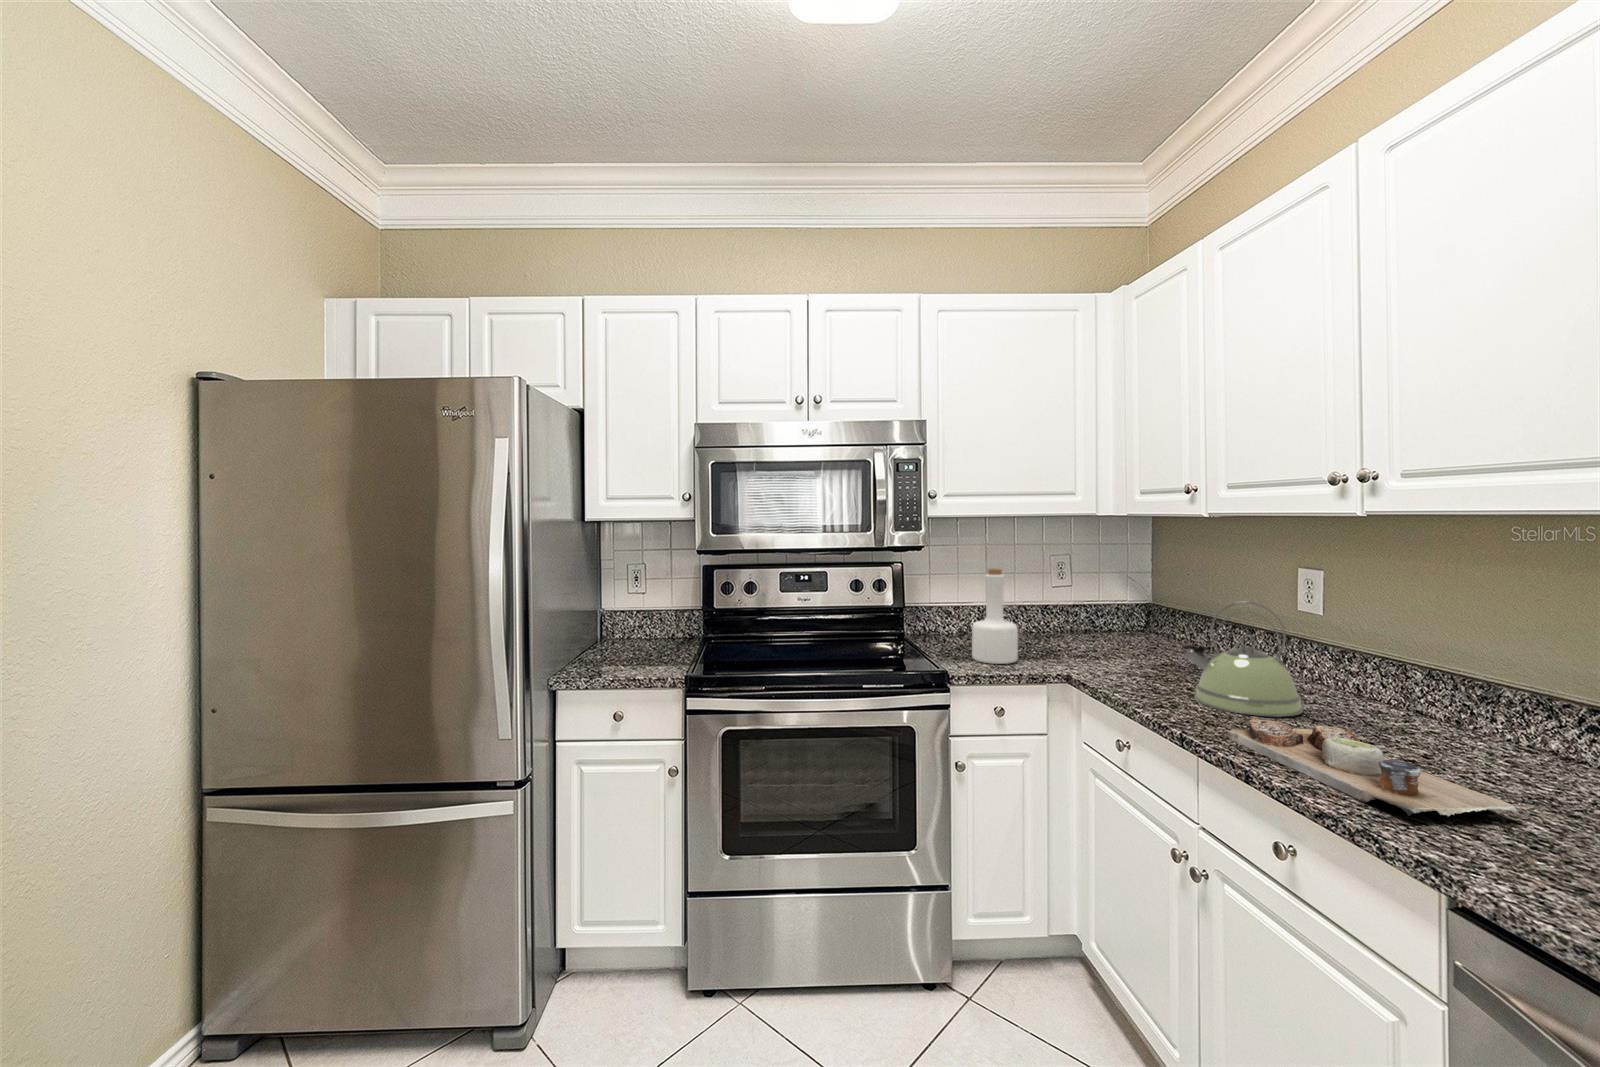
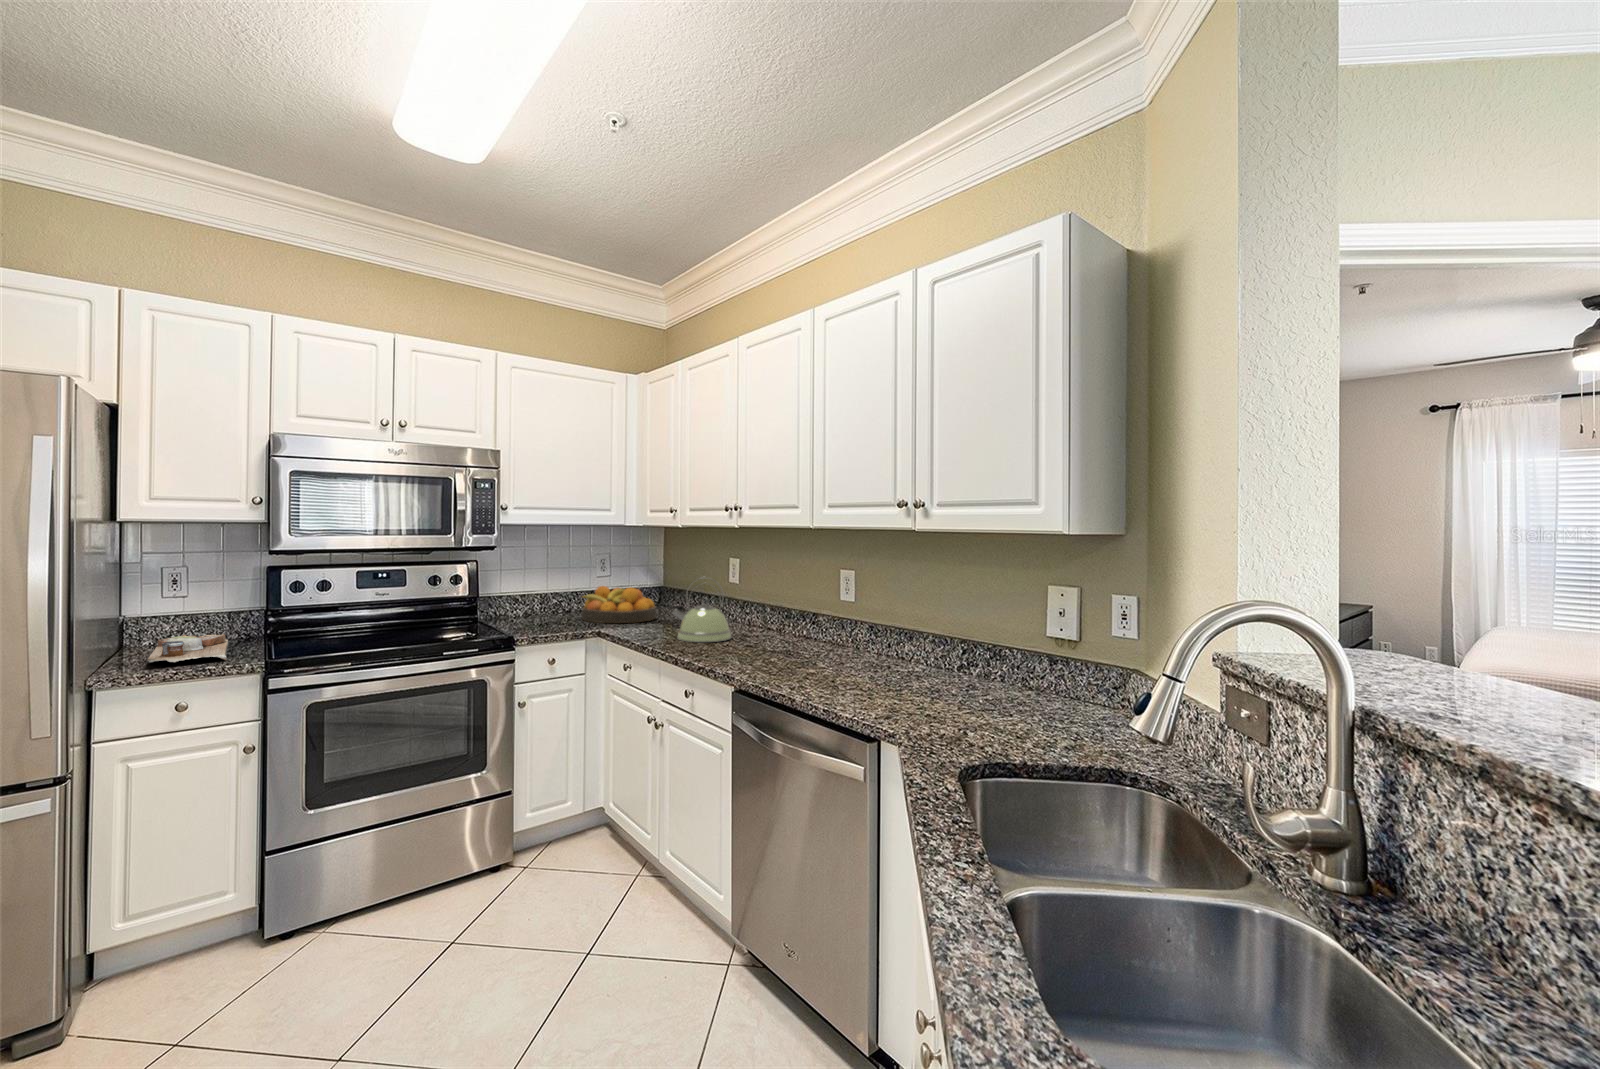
bottle: present [972,569,1018,664] -> none [534,563,568,632]
fruit bowl: none [1033,600,1145,657] -> present [581,586,657,623]
cutting board: present [1229,717,1523,819] -> present [145,634,228,664]

